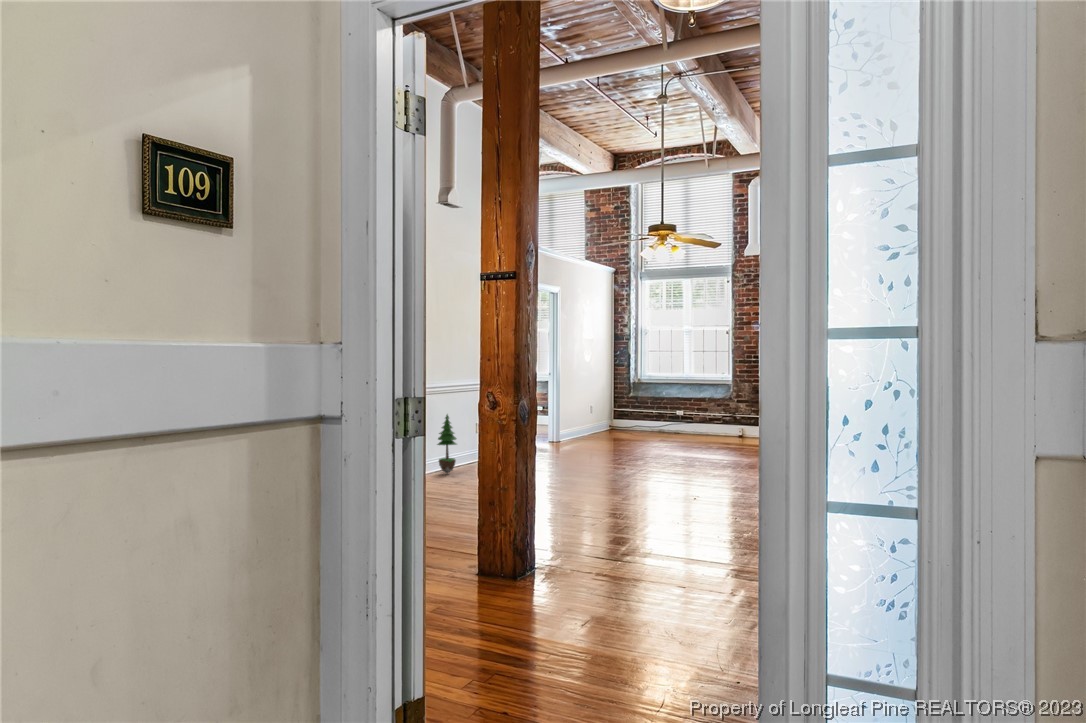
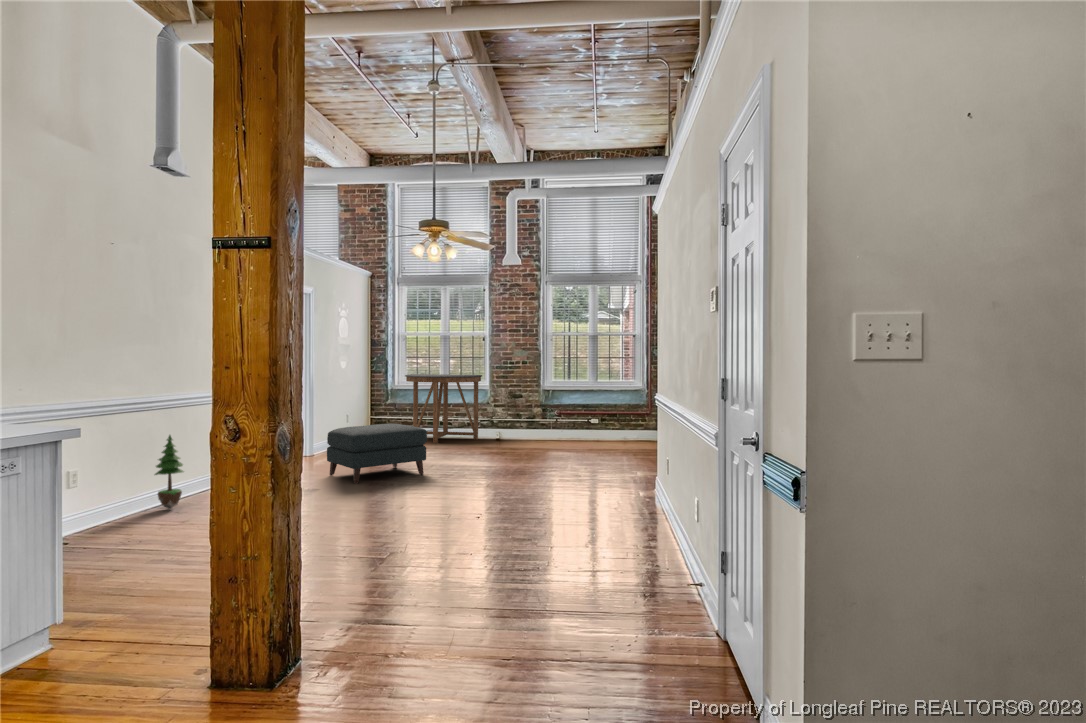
console table: none [646,368,724,436] -> present [405,374,482,443]
ottoman: none [570,414,659,465] -> present [327,424,427,484]

